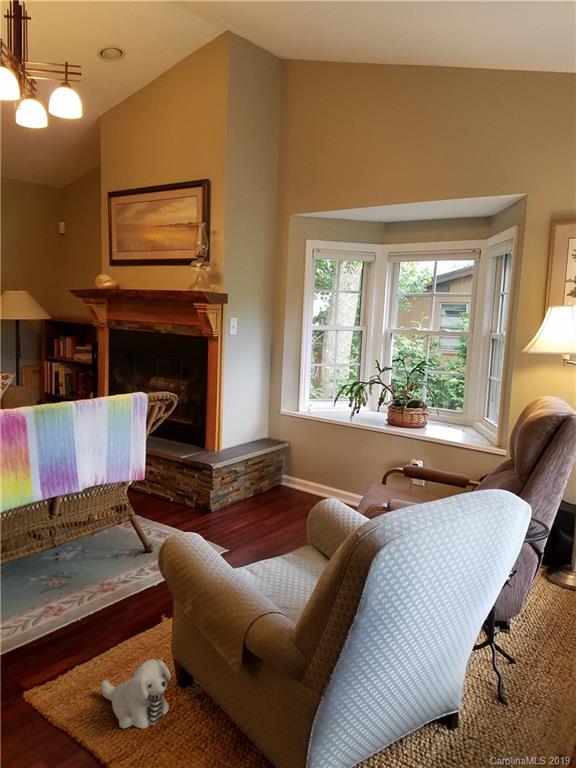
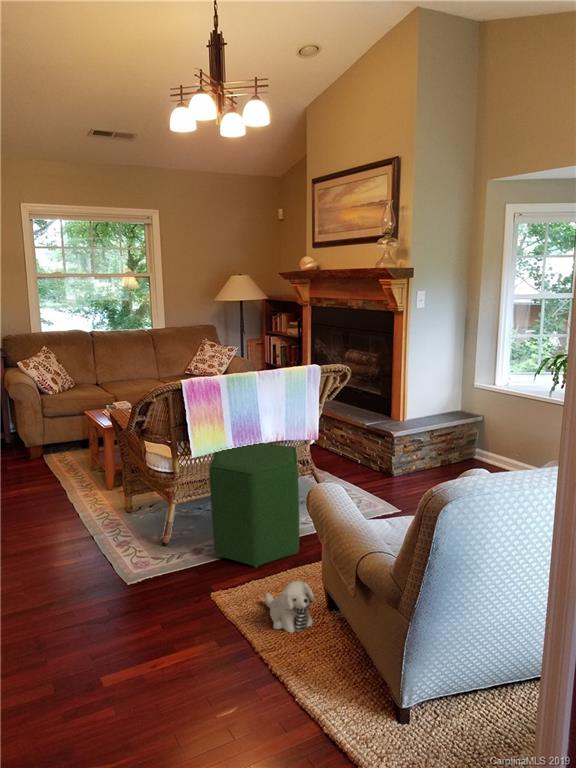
ottoman: none [12,487,129,647] -> present [209,443,299,567]

